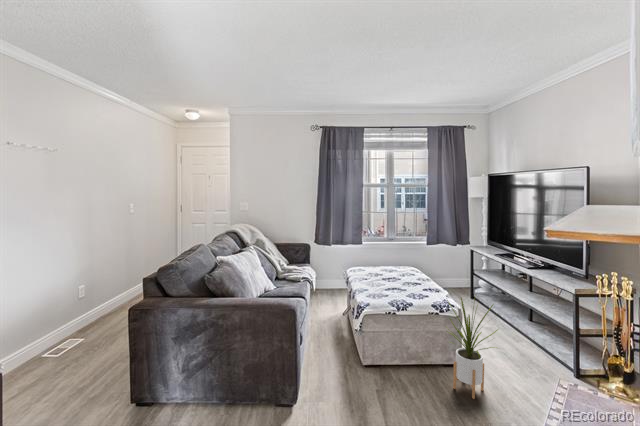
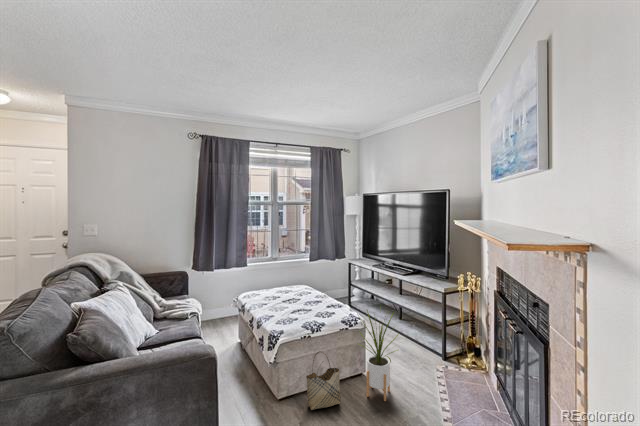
woven basket: none [385,330,422,386] -> present [306,351,341,410]

